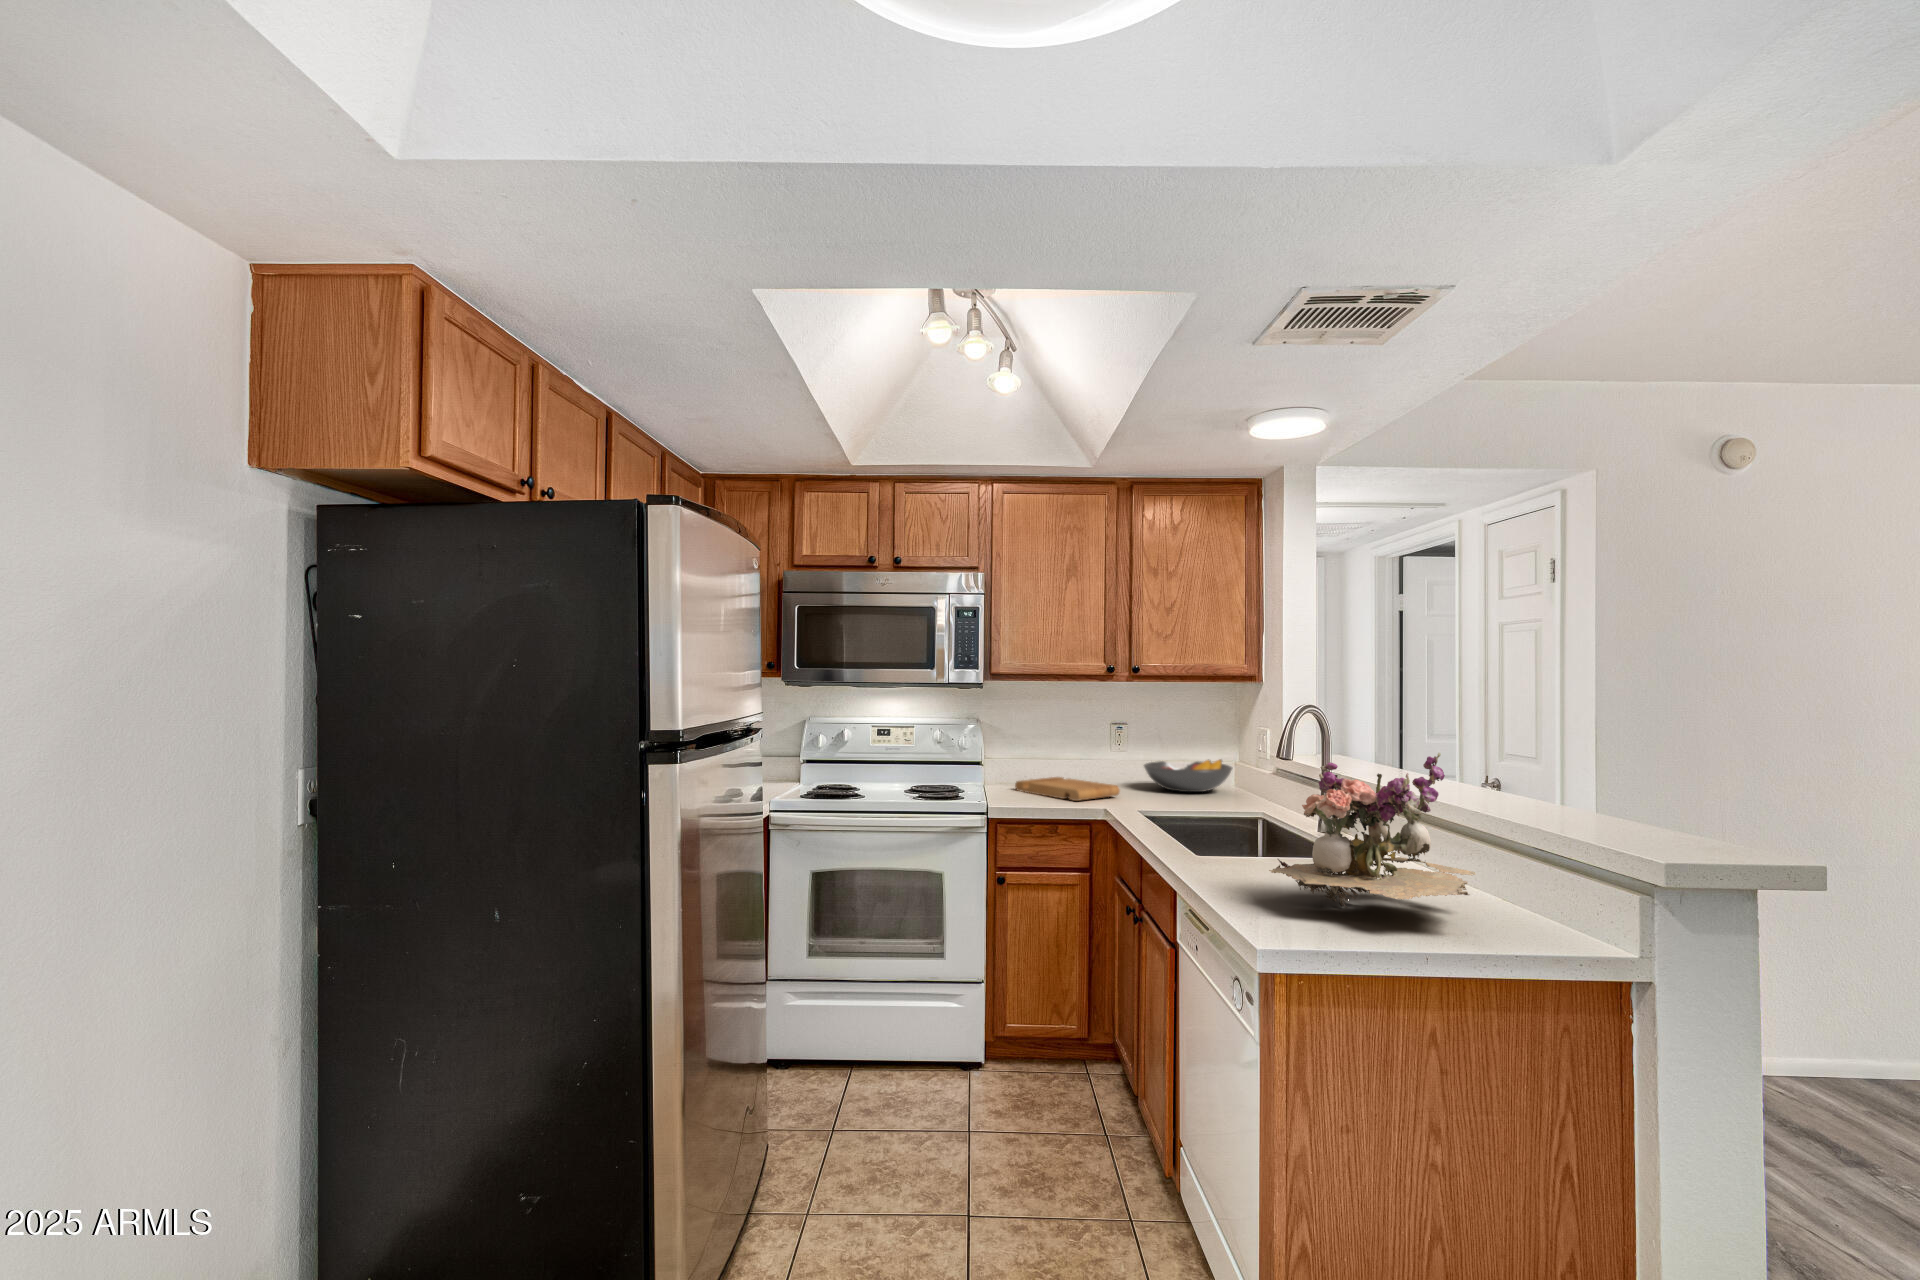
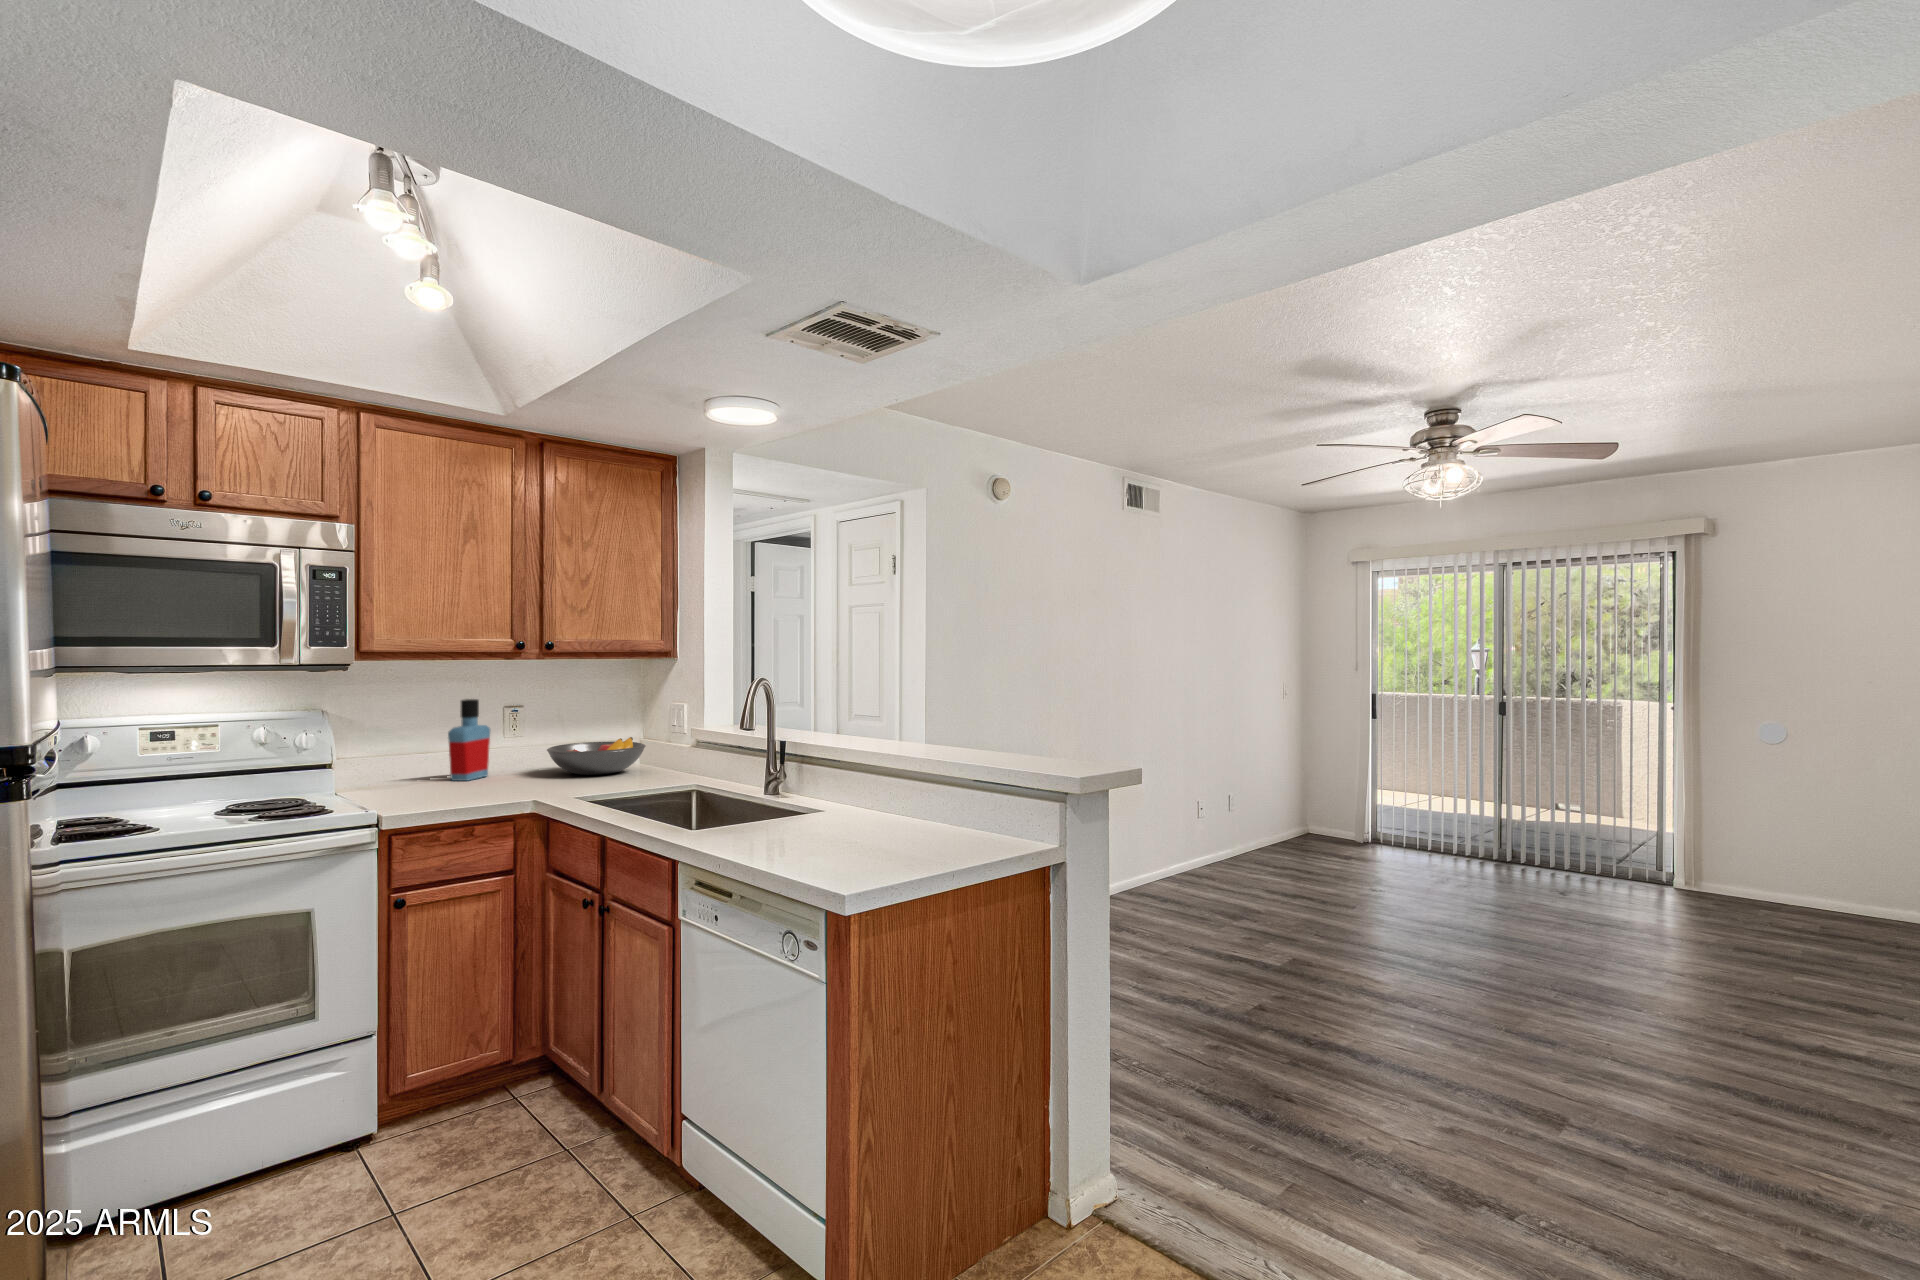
bottle: none [1065,716,1100,785] -> present [448,699,490,781]
flower arrangement: present [1269,753,1476,908] -> none [804,713,959,851]
cutting board: present [1015,777,1120,801] -> none [392,773,535,797]

